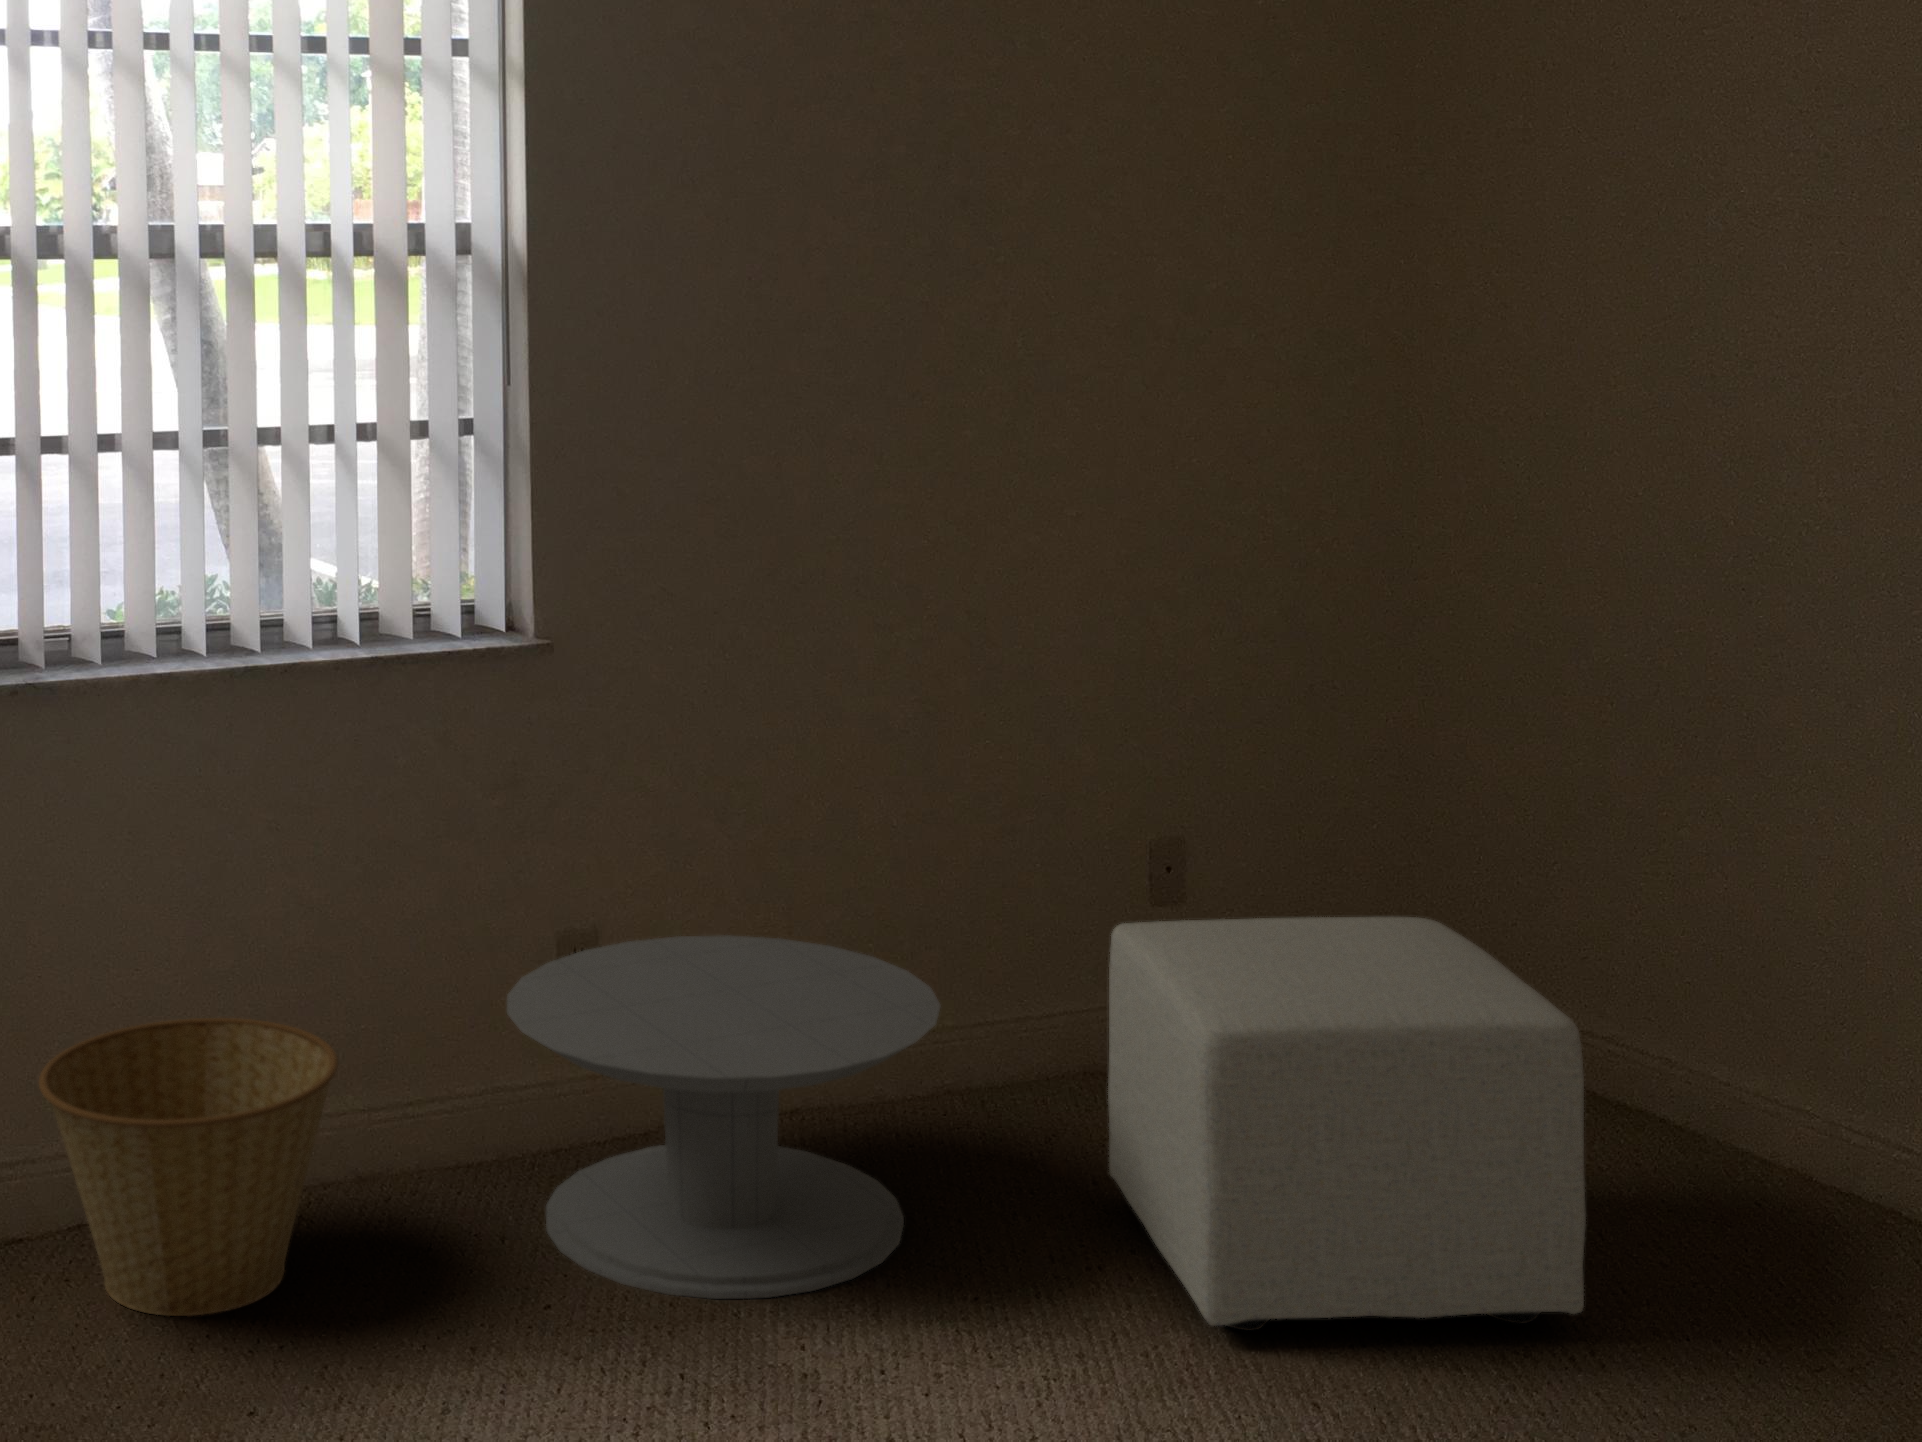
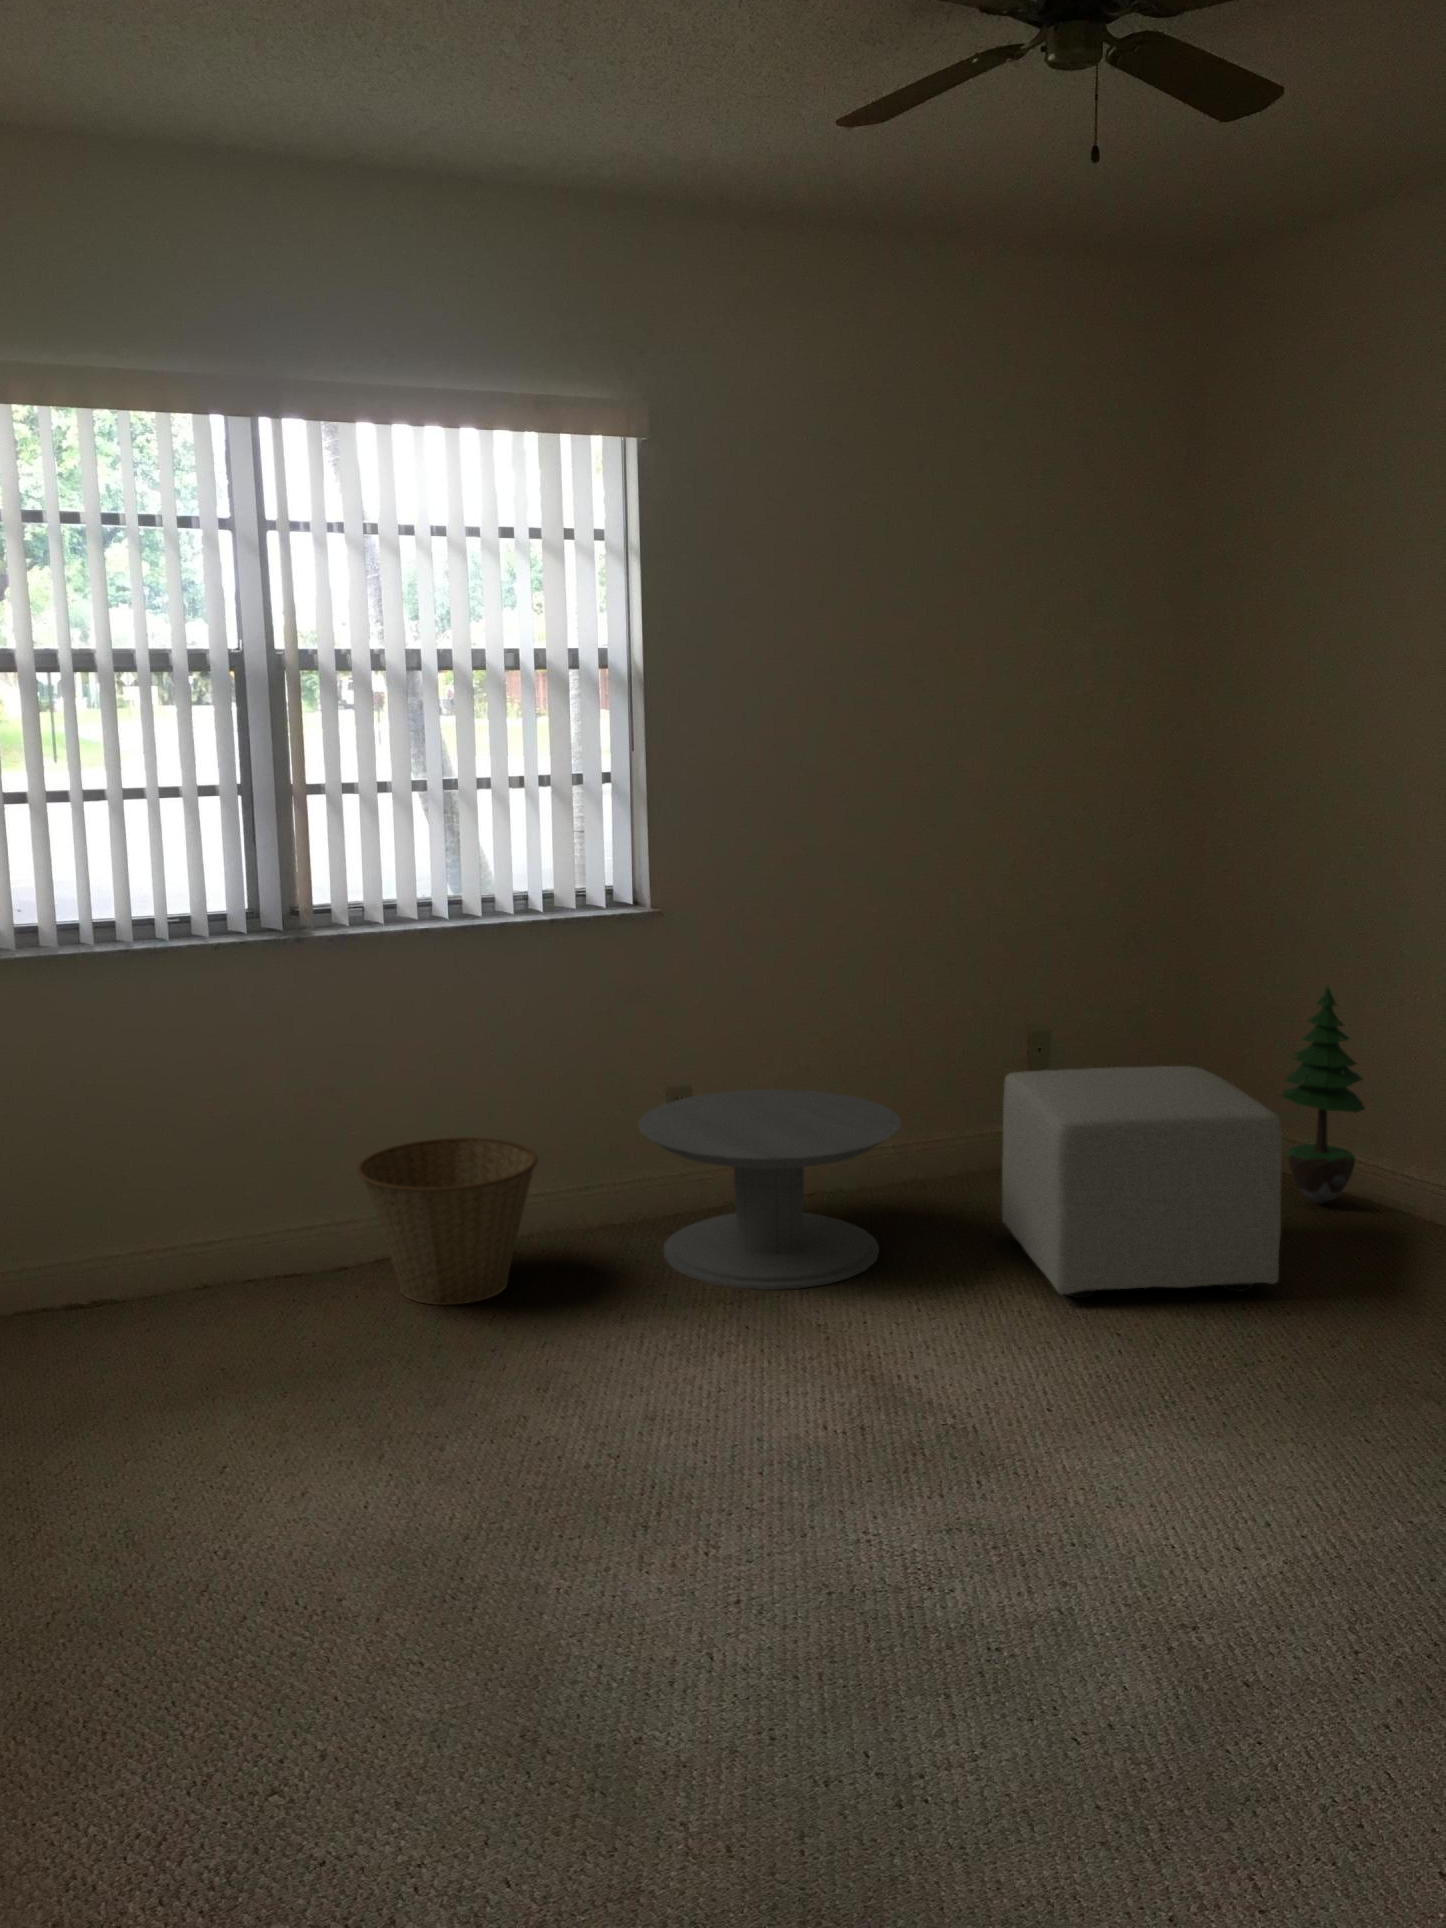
potted tree: none [1570,779,1715,1147] -> present [1282,987,1365,1204]

